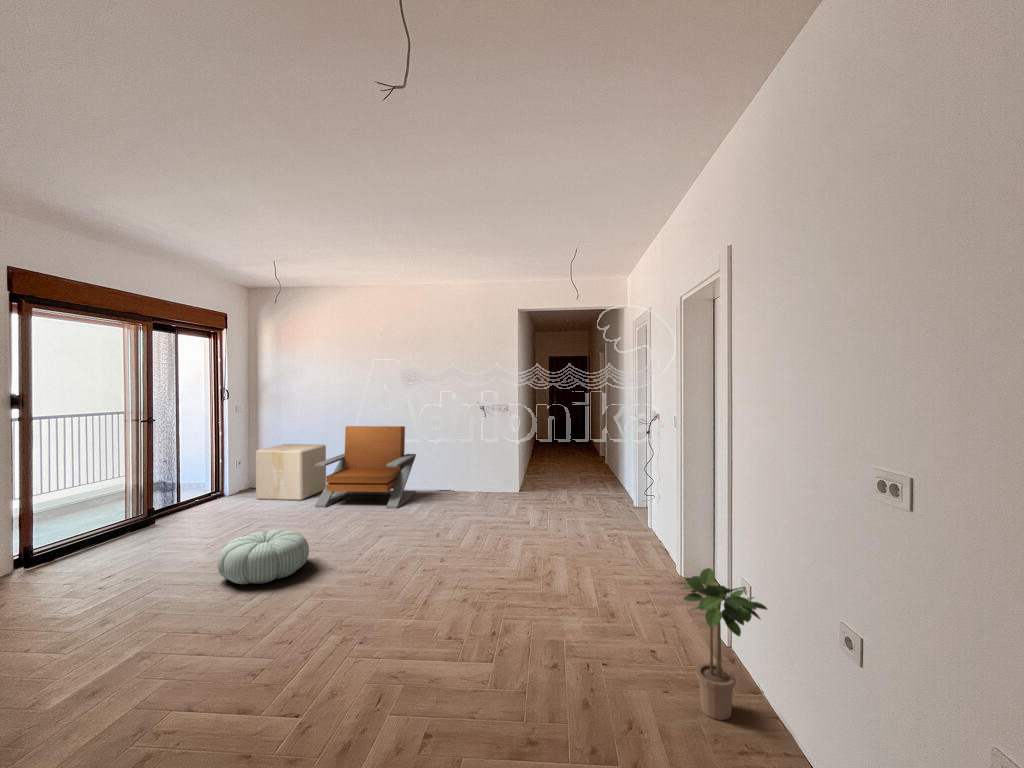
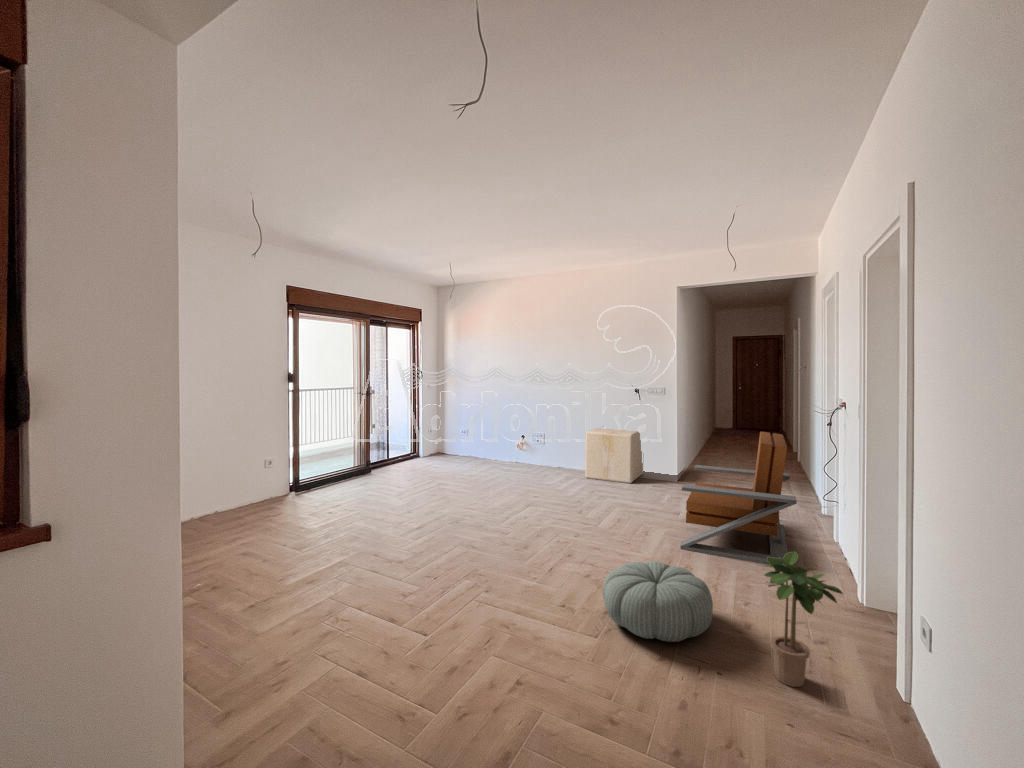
lounge chair: present [315,426,416,508] -> present [680,432,797,565]
cardboard box: present [256,444,326,501] -> present [585,426,643,483]
pouf: present [218,530,309,584] -> present [603,561,713,642]

